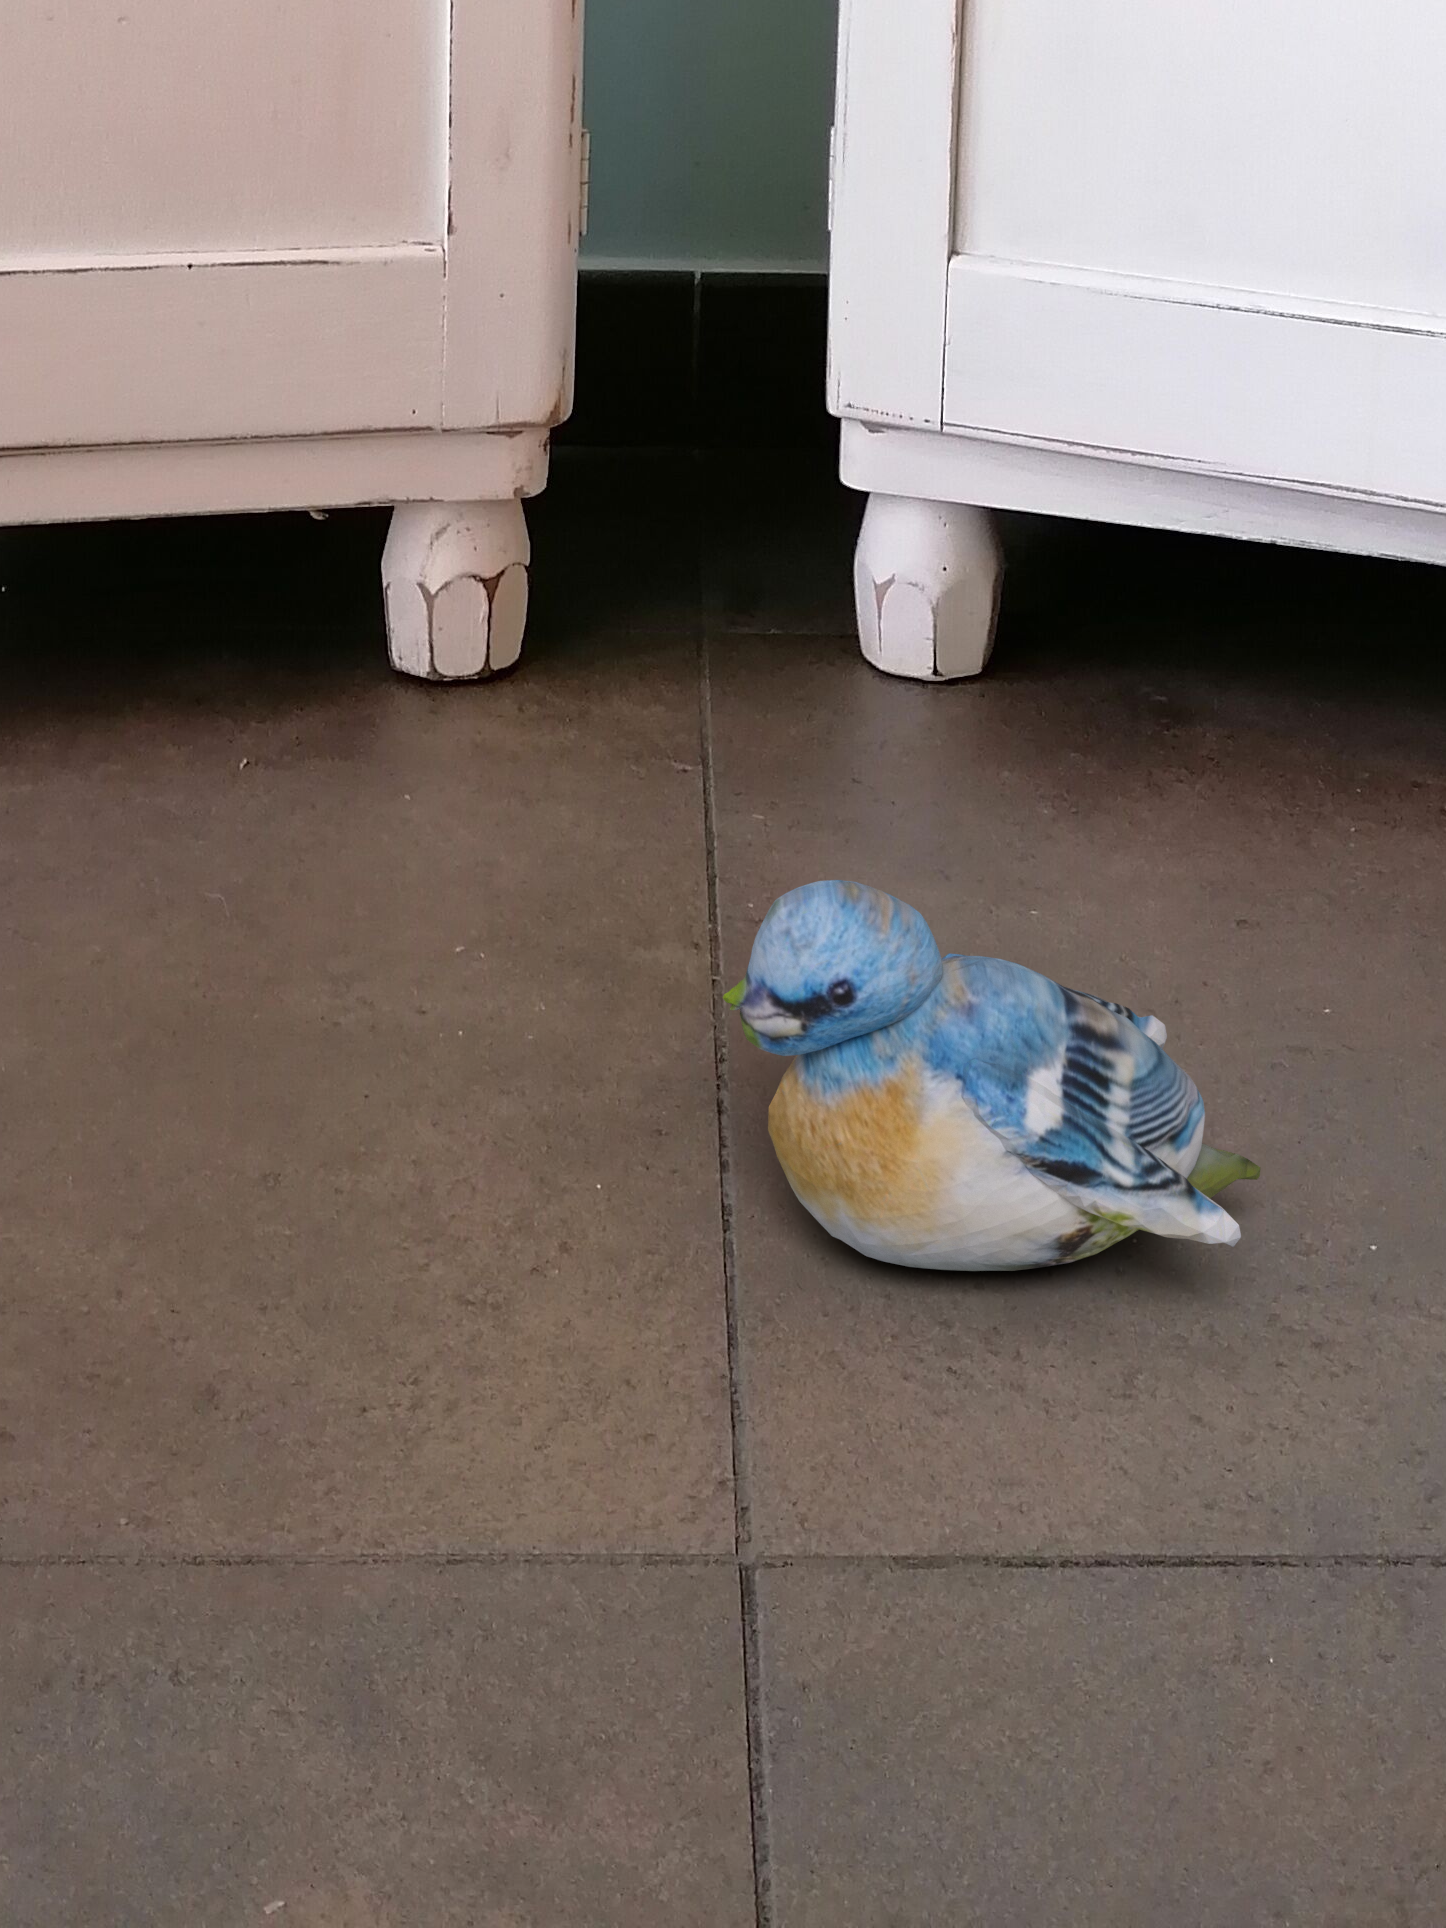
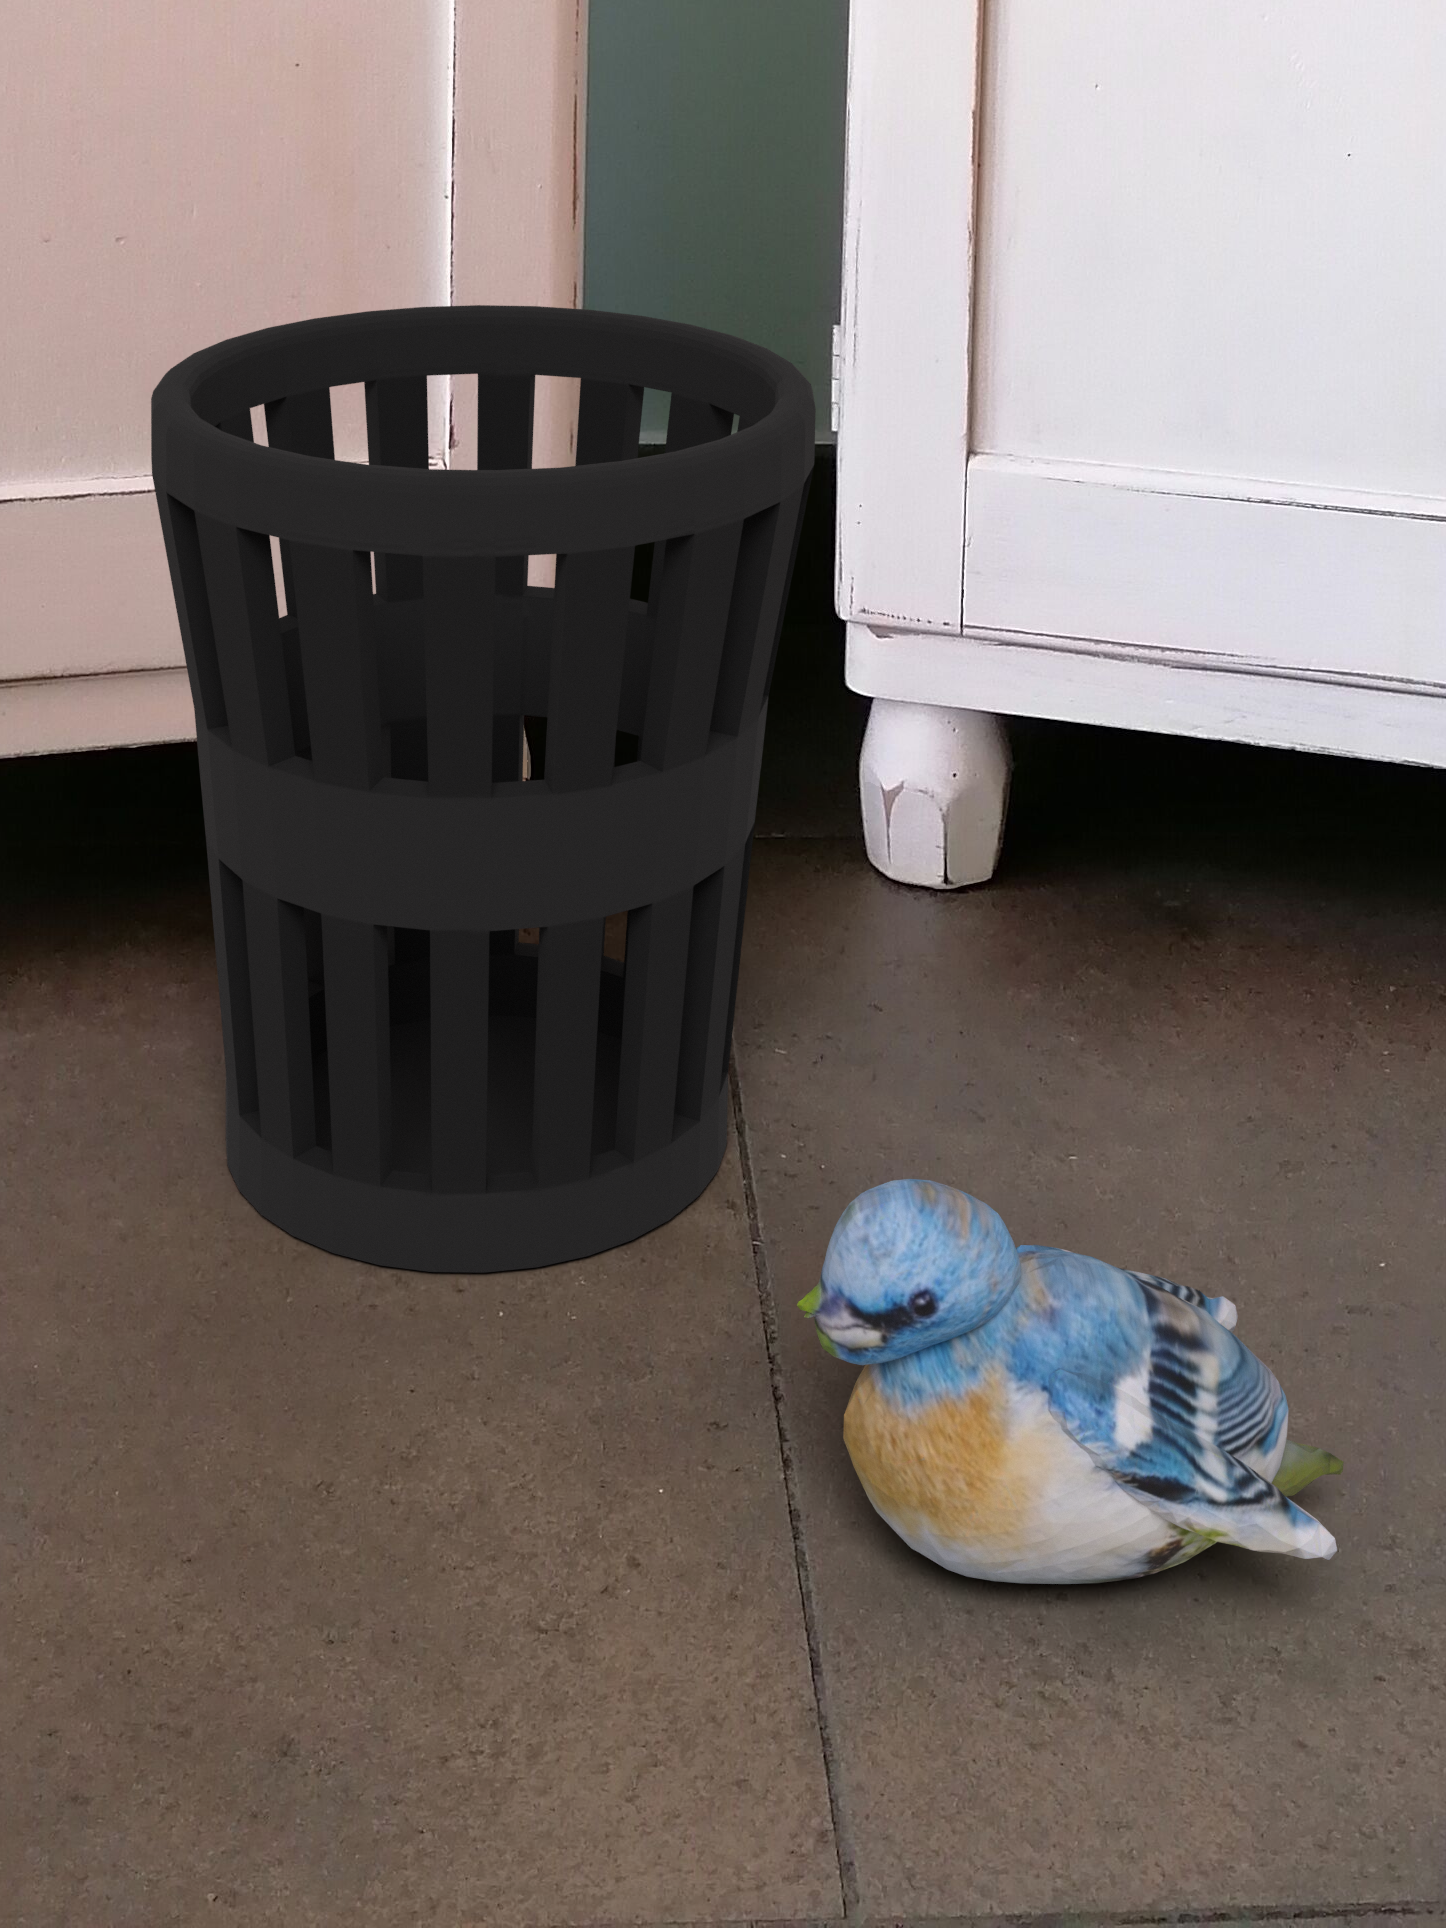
wastebasket: none [132,85,786,998] -> present [151,305,816,1273]

